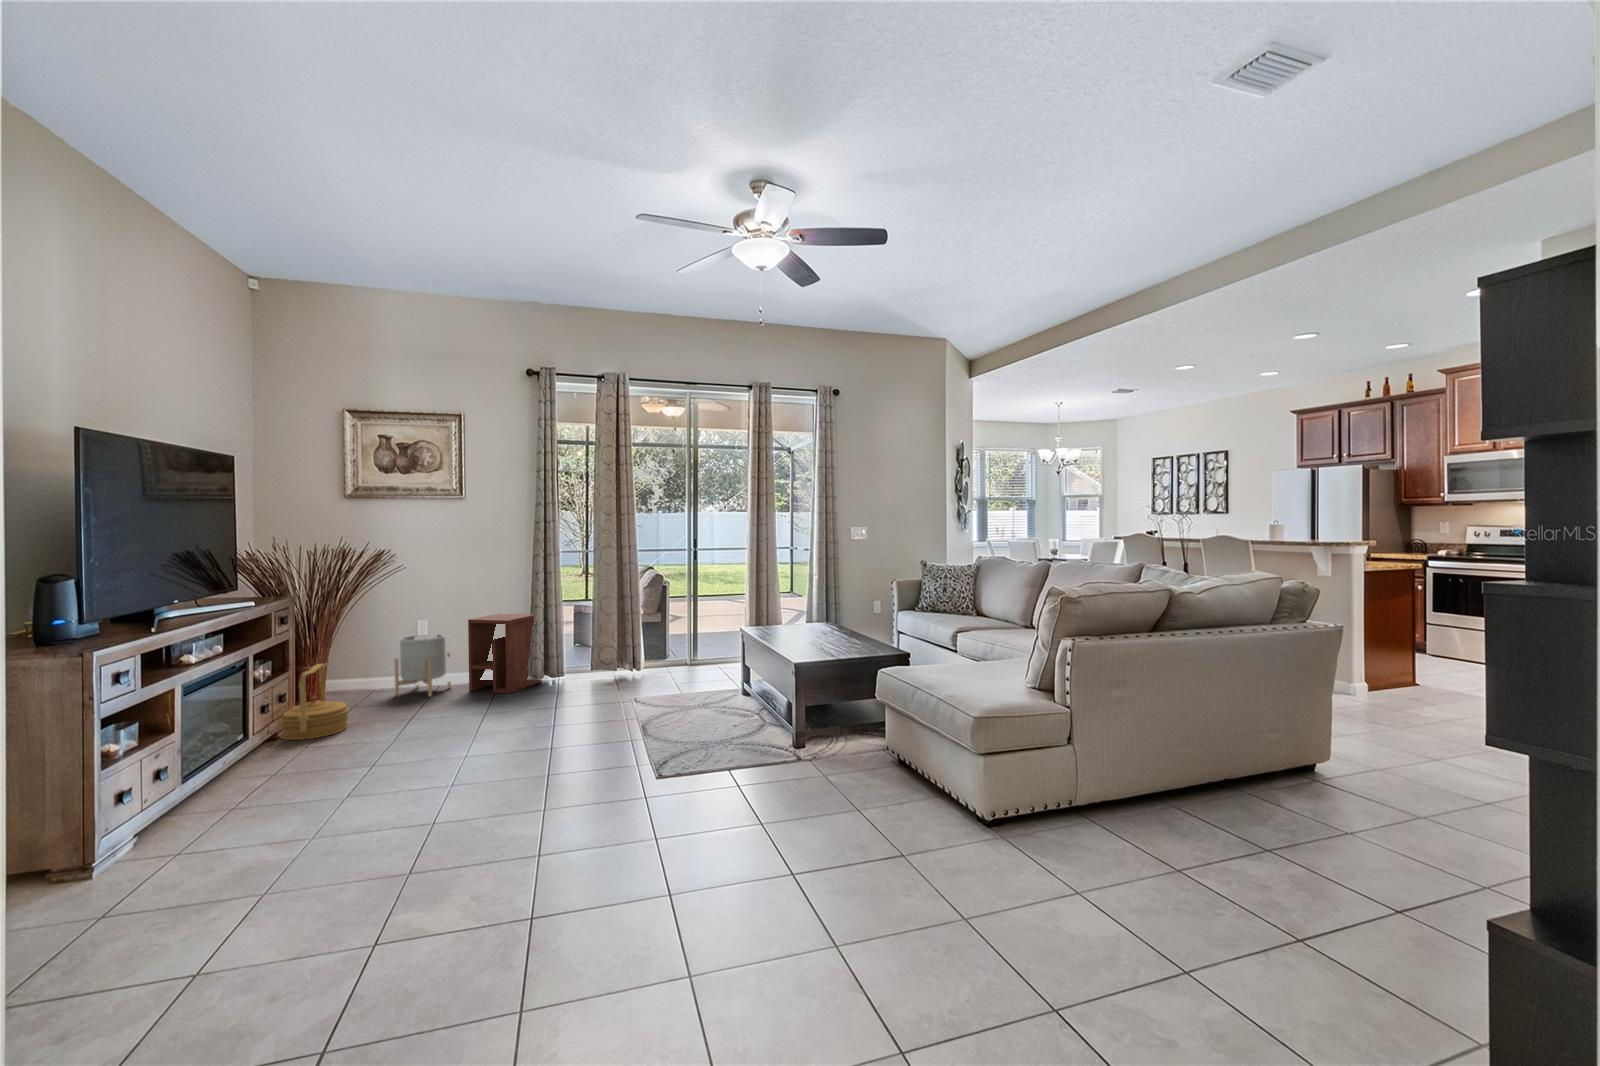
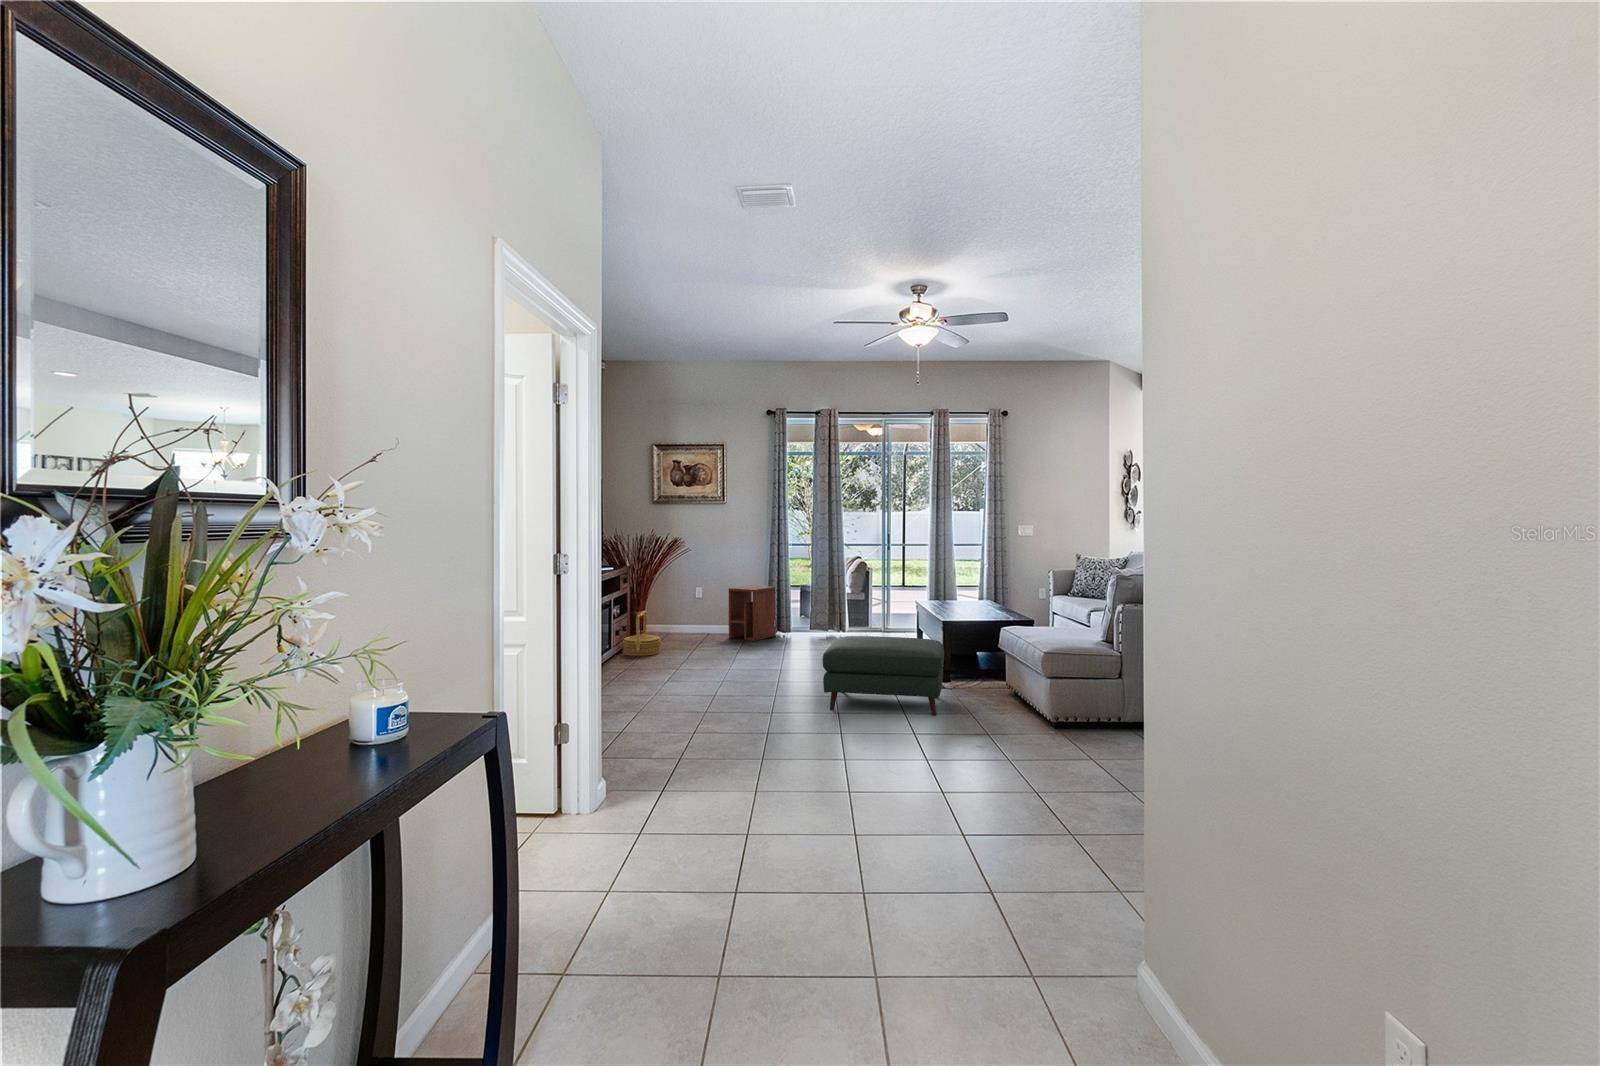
planter: present [394,634,451,697] -> none [683,598,717,639]
ottoman: none [619,696,814,831] -> present [822,636,944,715]

